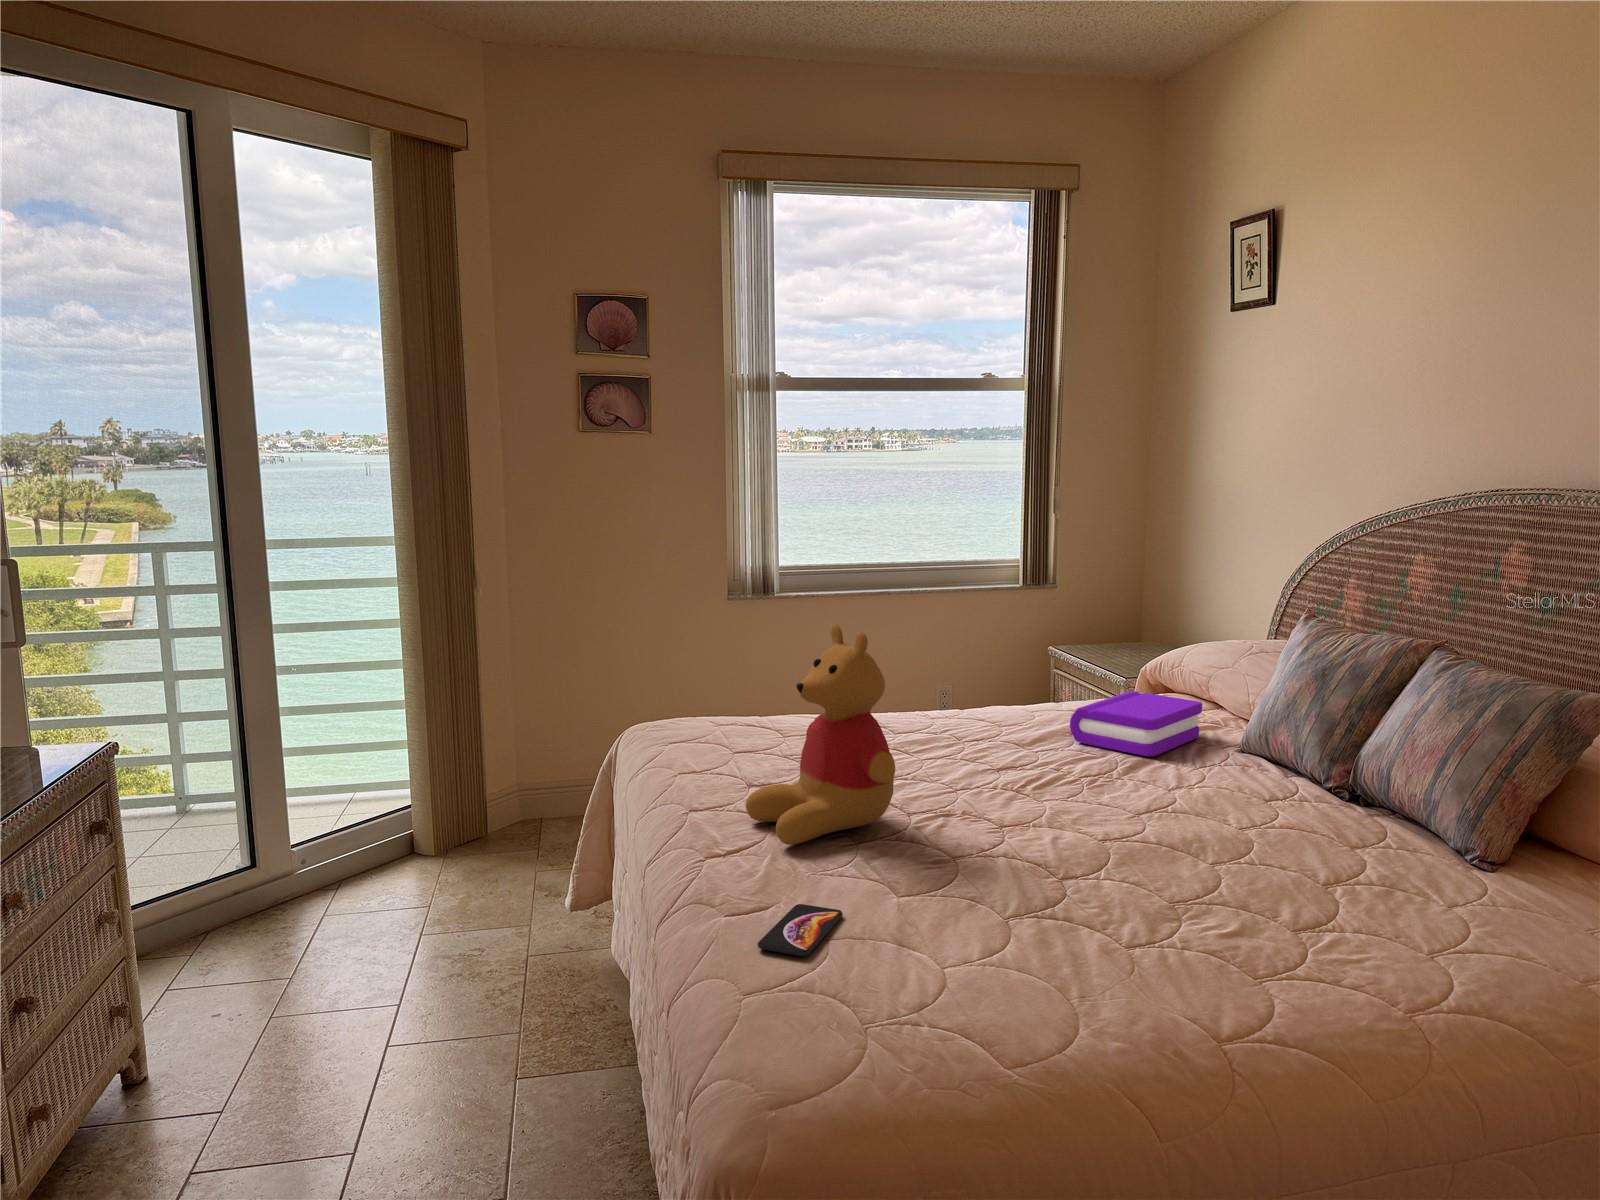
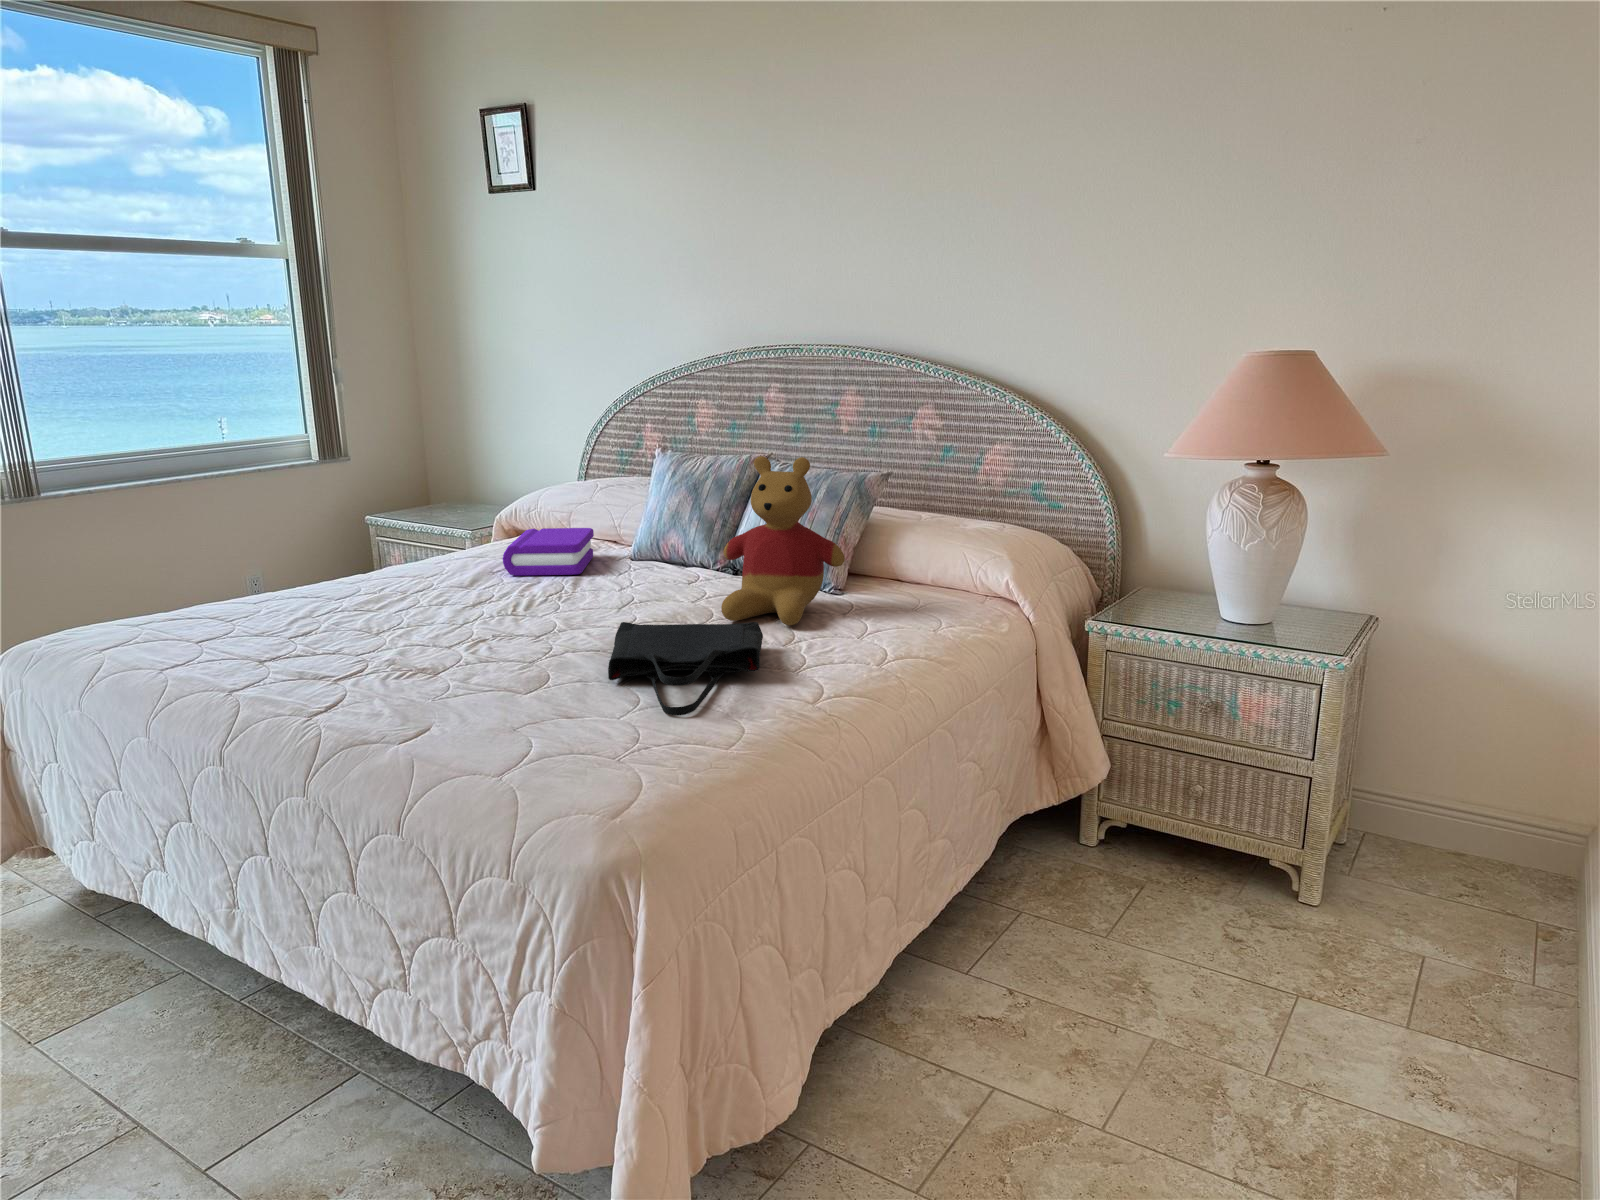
stuffed bear: present [746,624,895,845] -> present [721,456,845,626]
tote bag: none [986,835,1239,987] -> present [608,622,763,715]
smartphone: present [758,904,843,956] -> none [469,711,530,749]

